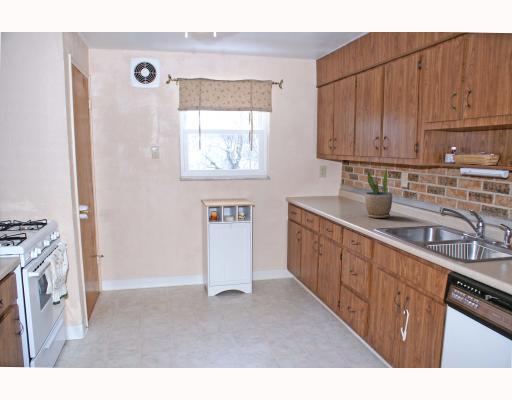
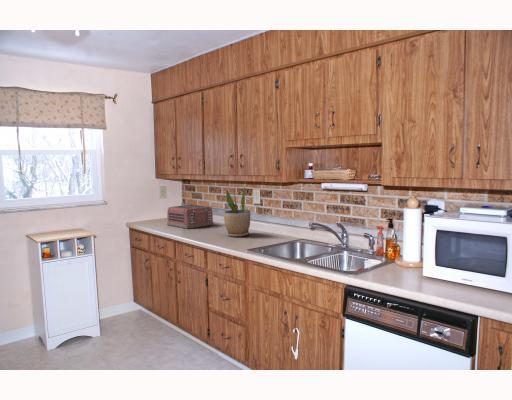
toaster: none [319,184,363,207] -> present [167,205,213,229]

